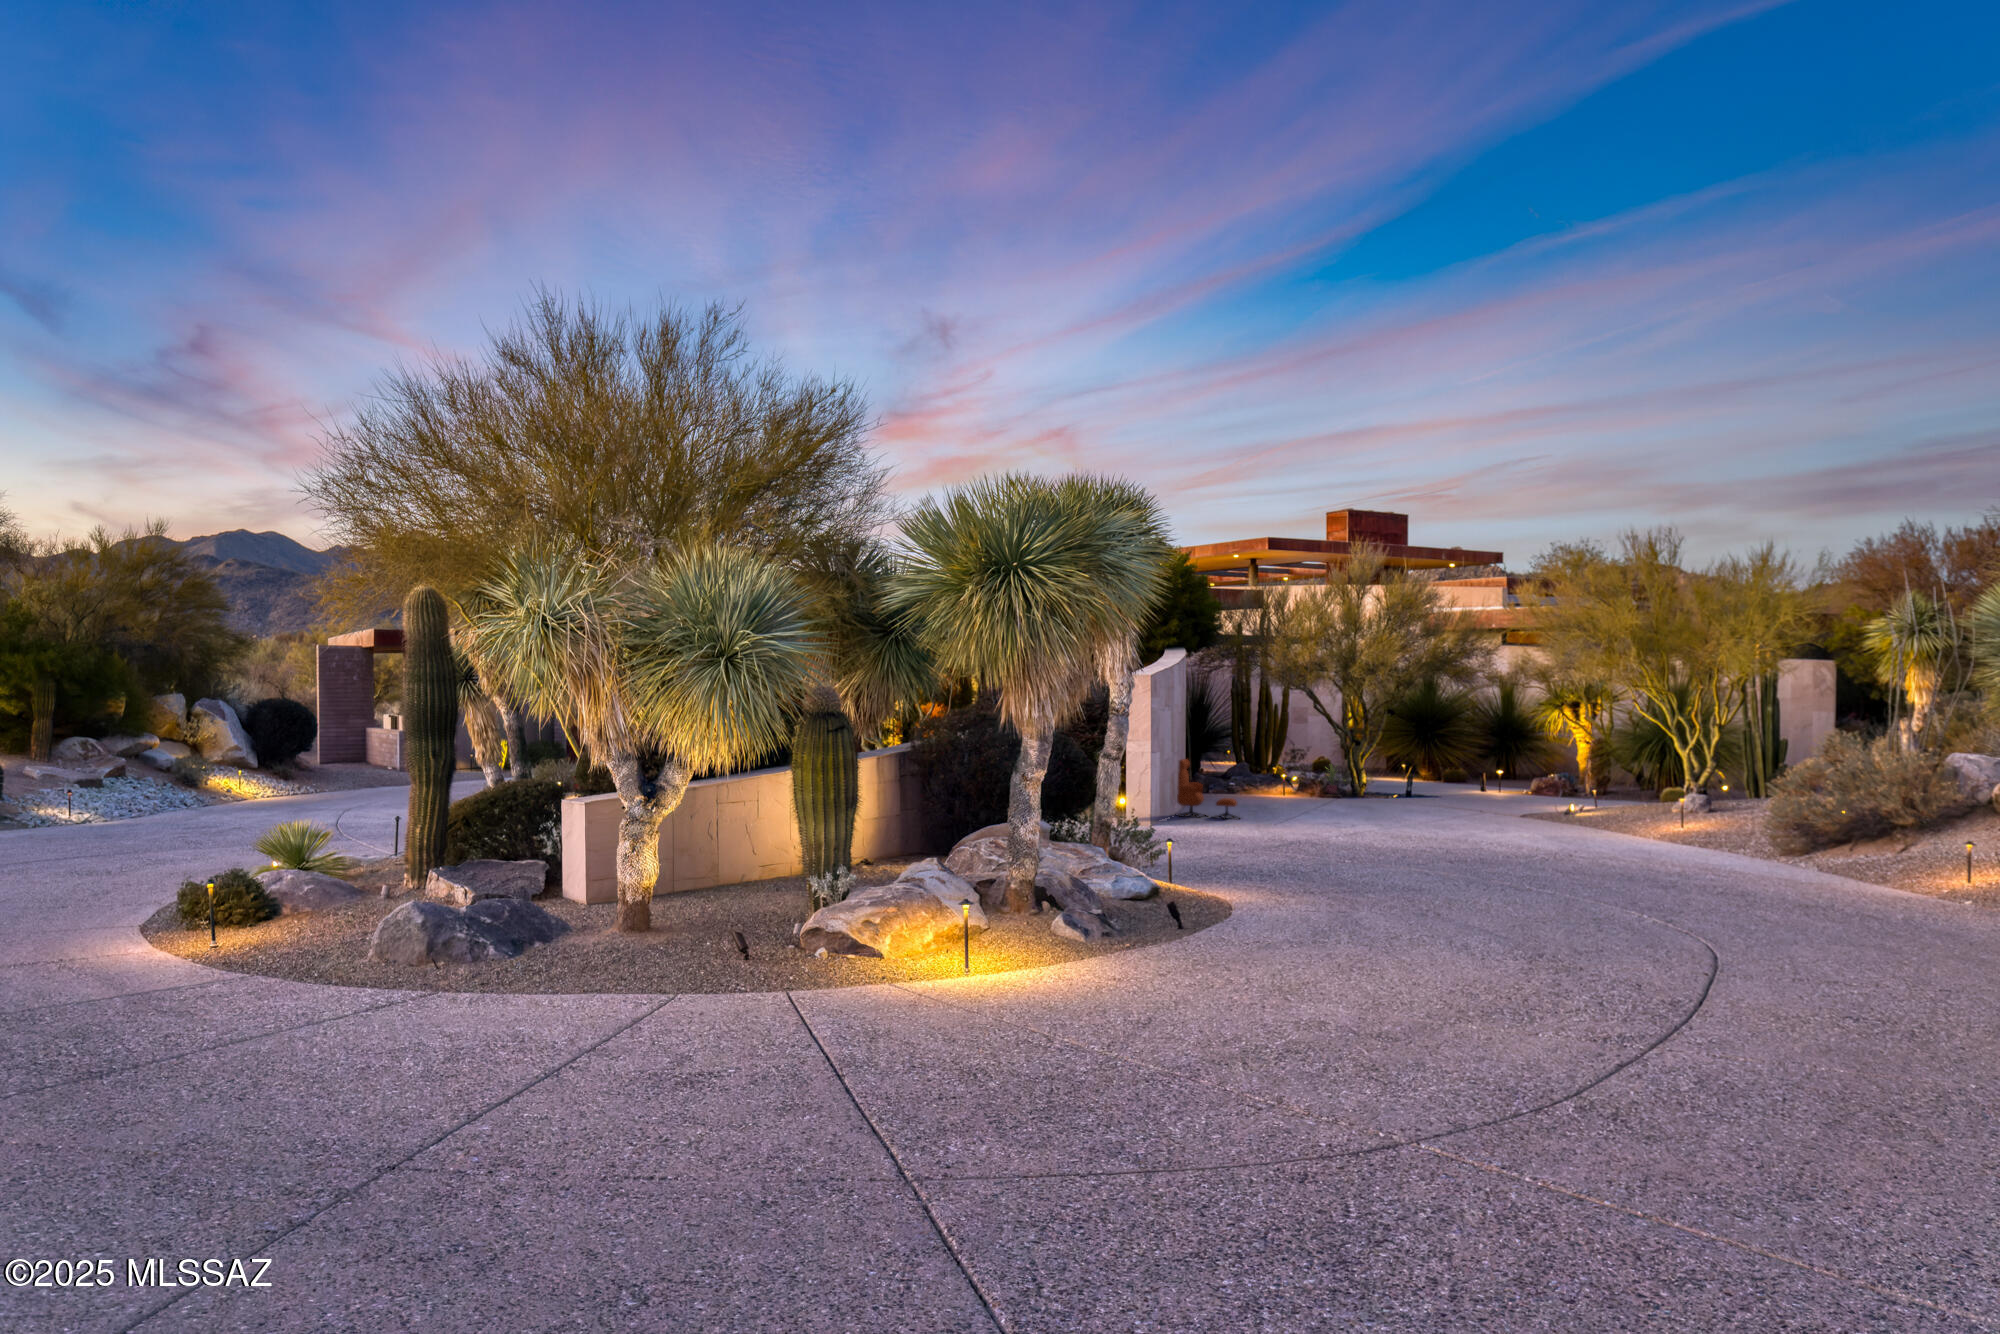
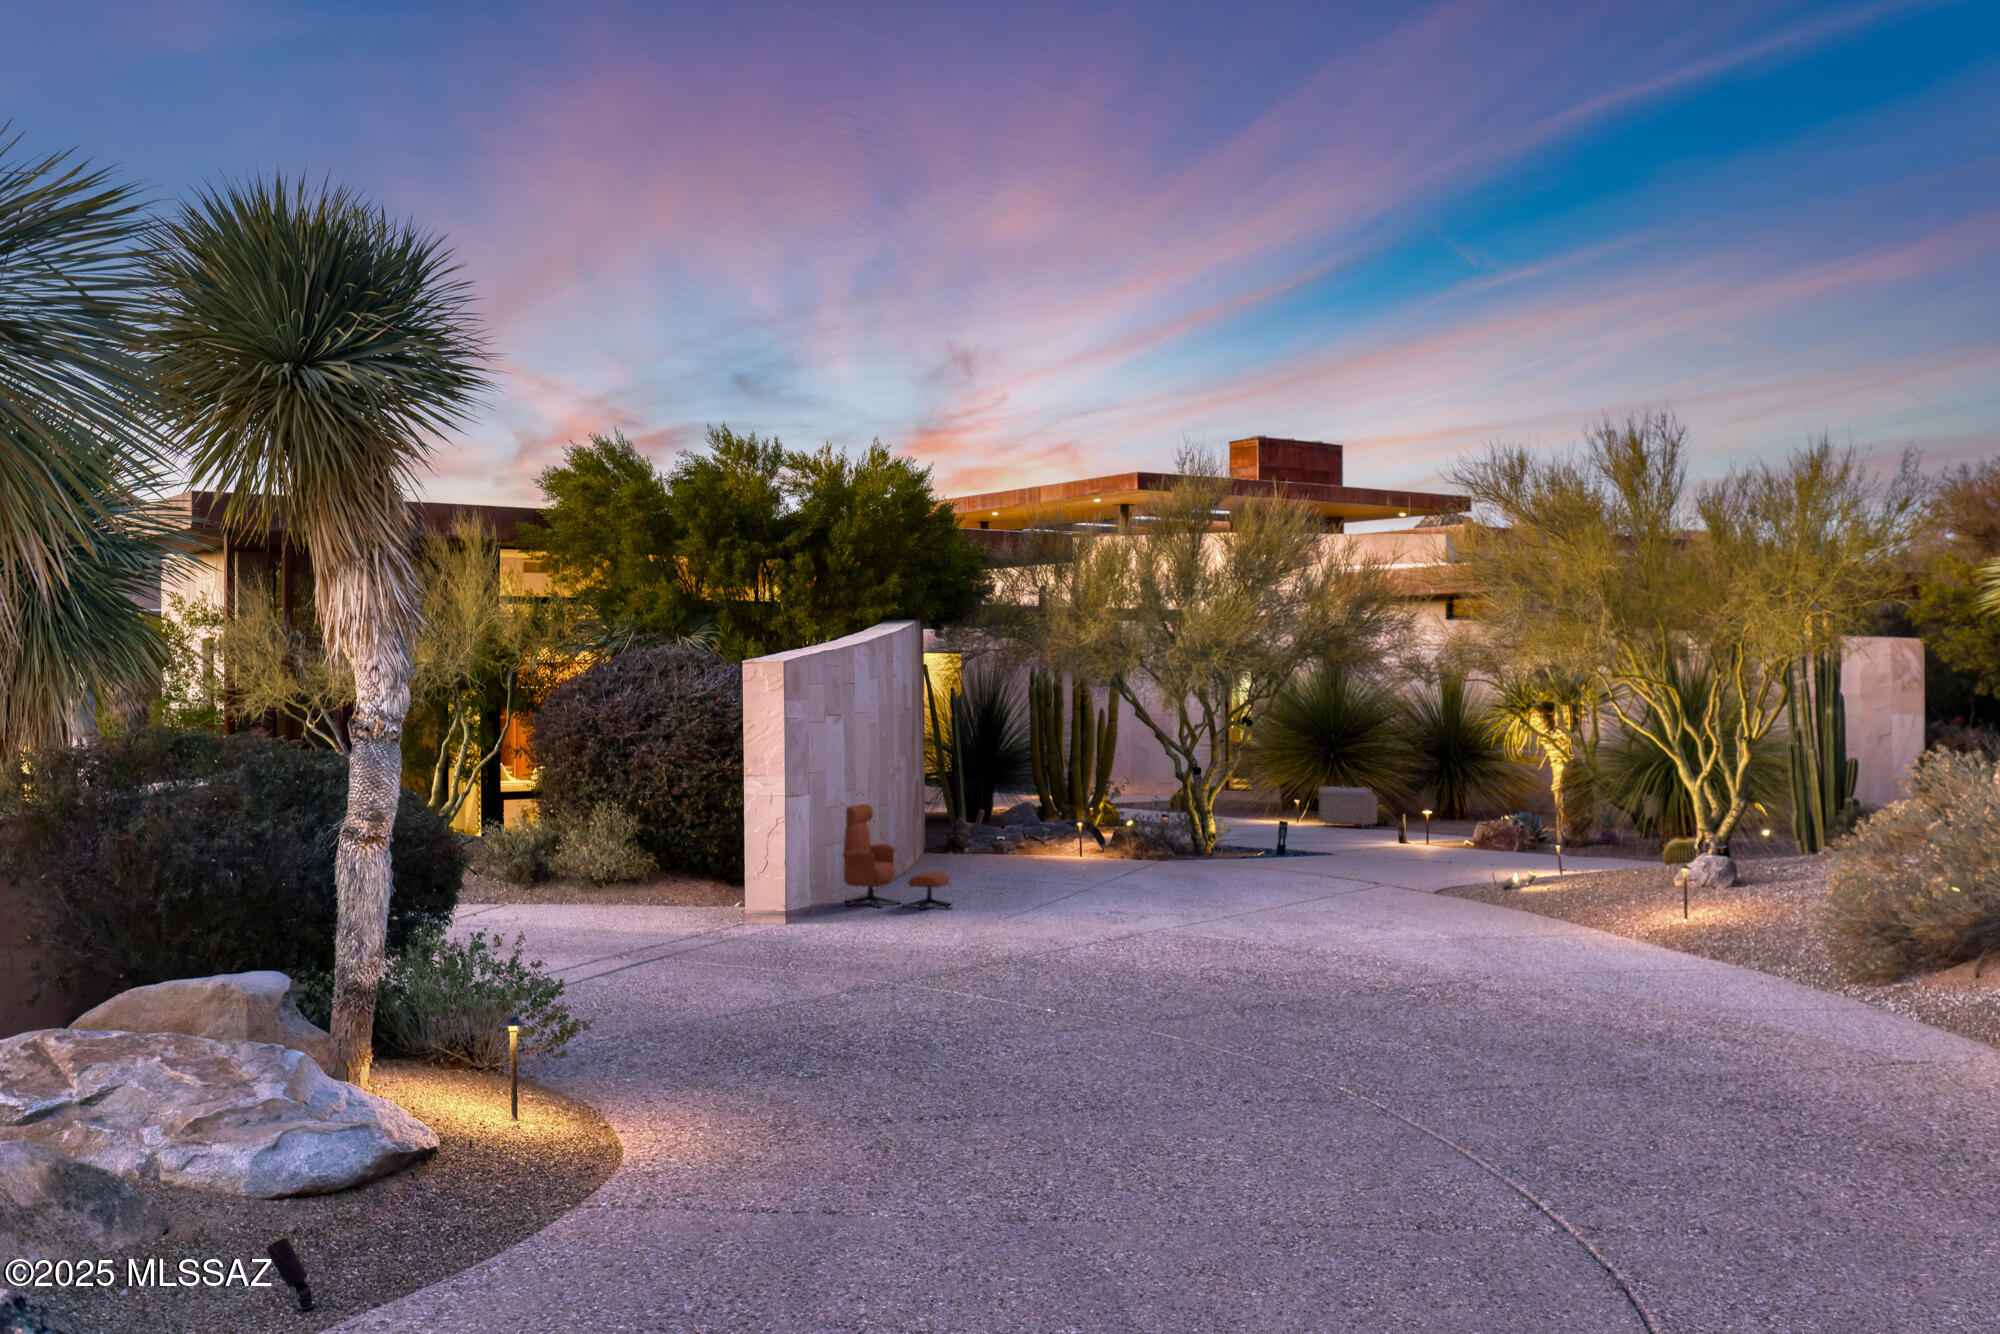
storage bench: none [1420,756,1461,784] -> present [1319,787,1378,827]
decorative plant: present [1326,764,1337,794] -> present [1598,805,1617,844]

